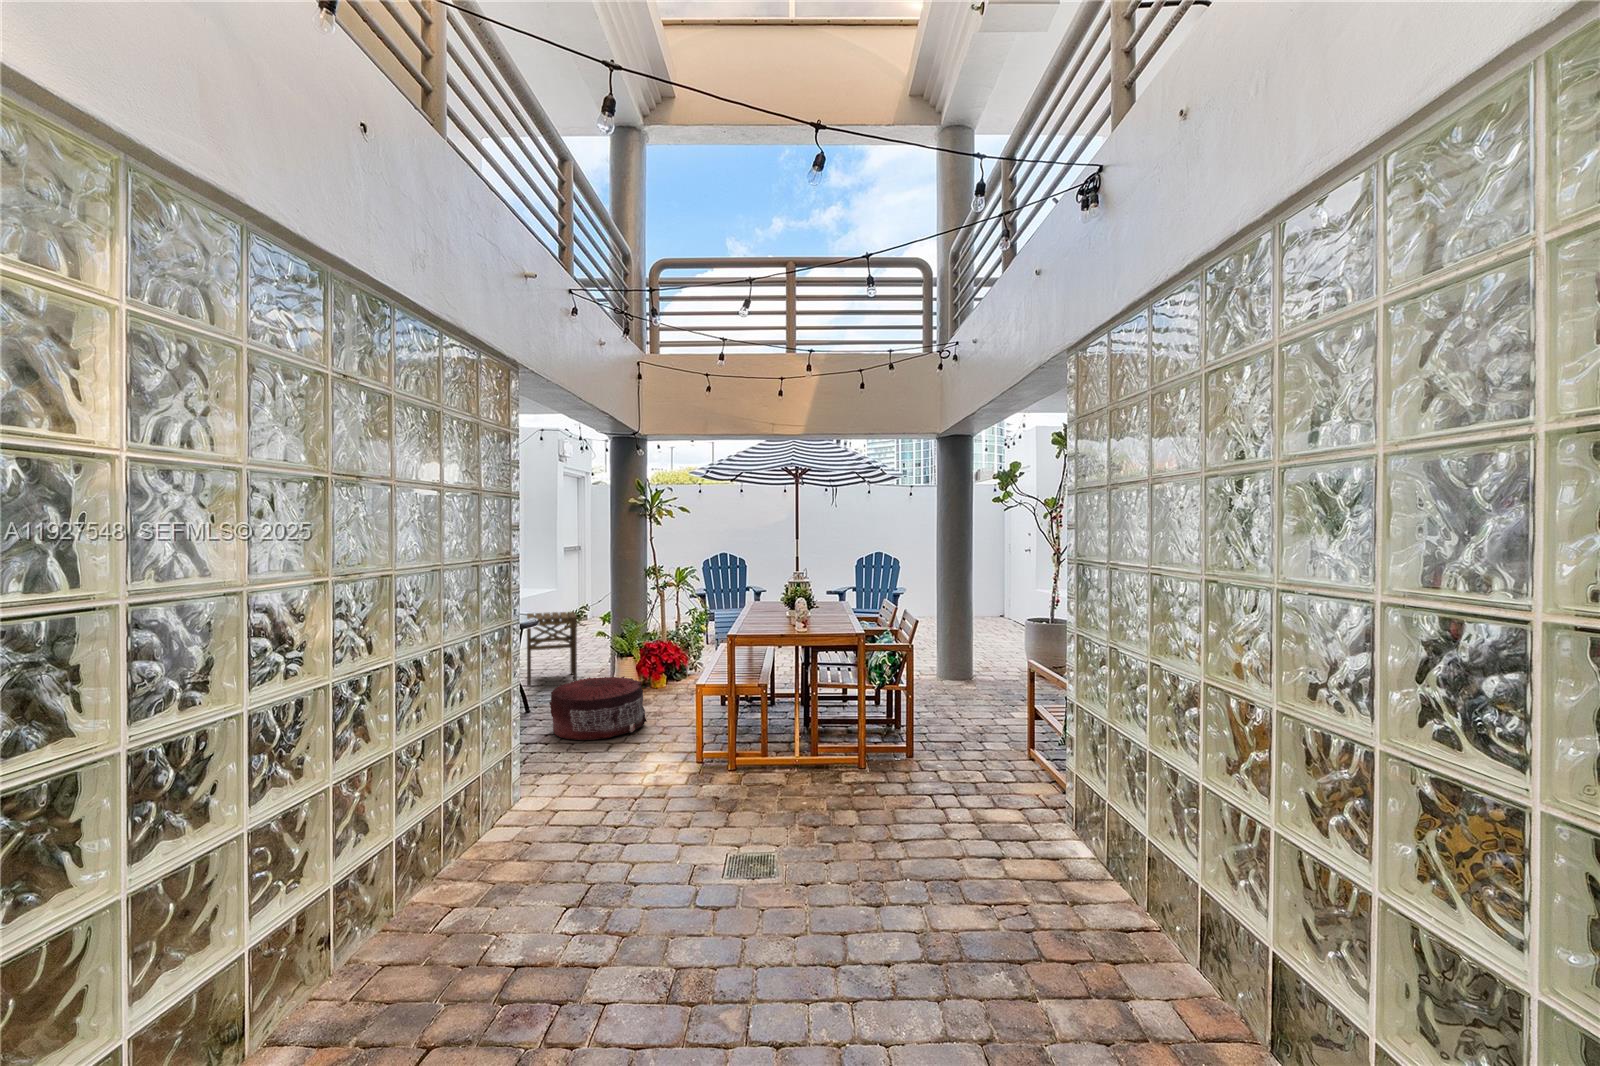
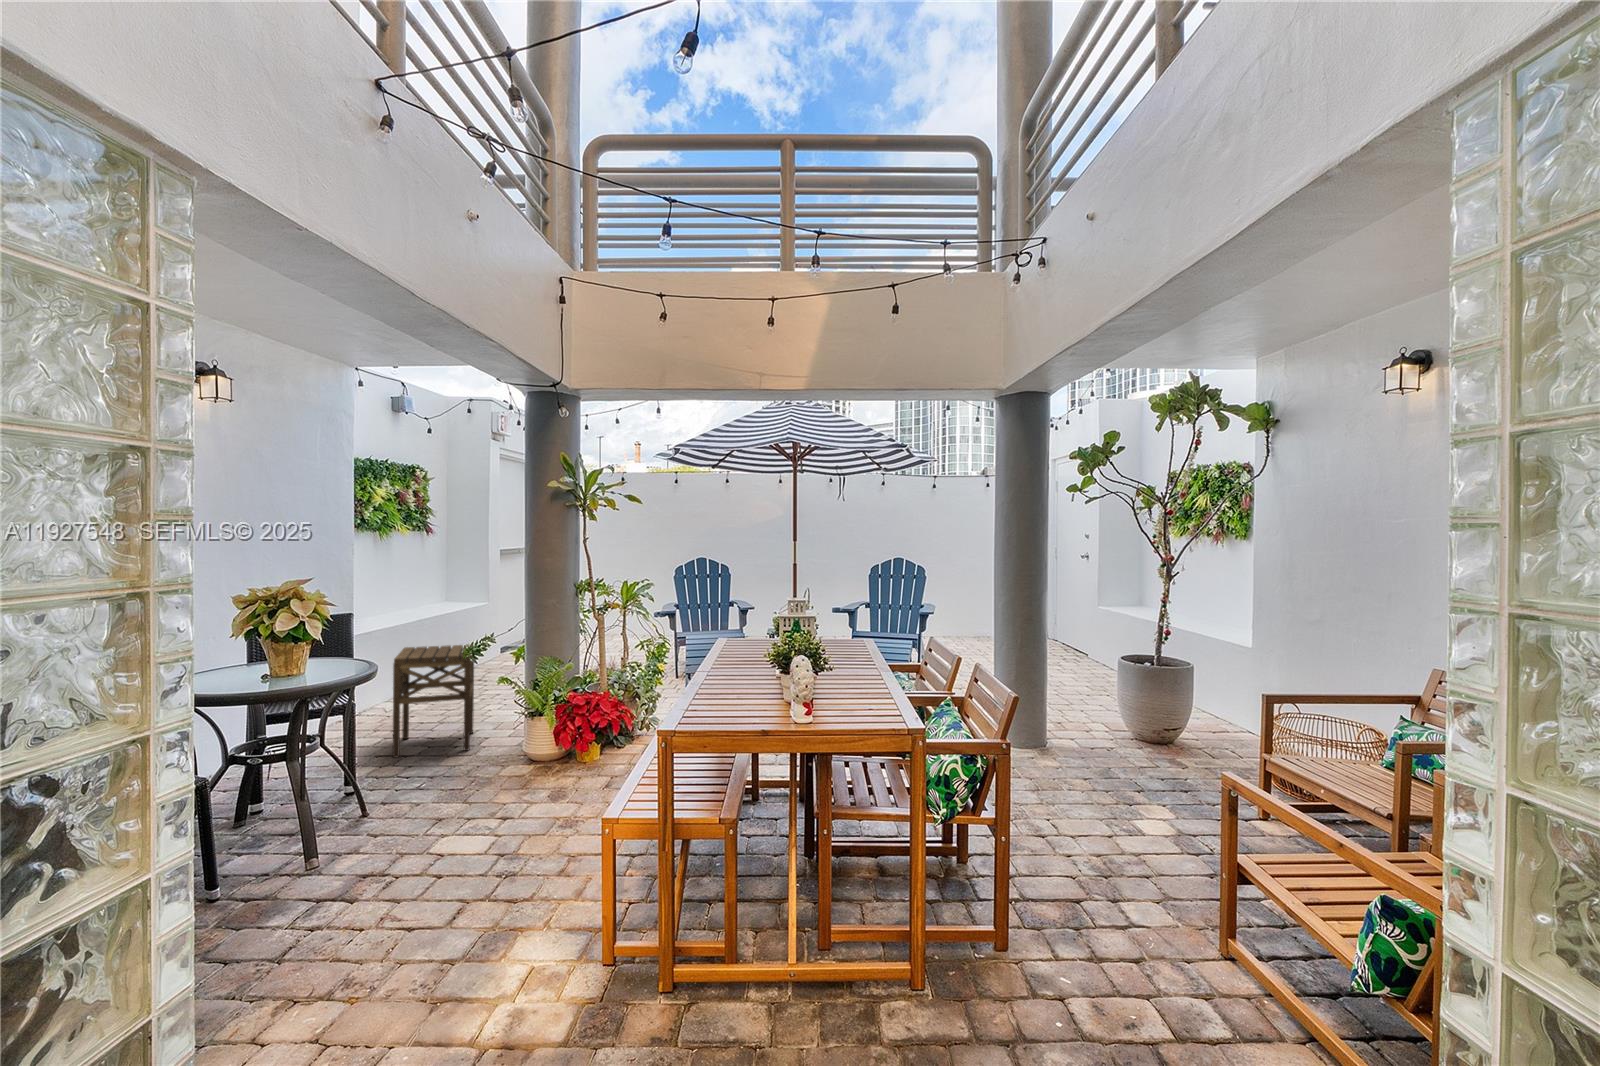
pouf: present [549,676,647,740] -> none [371,763,543,892]

